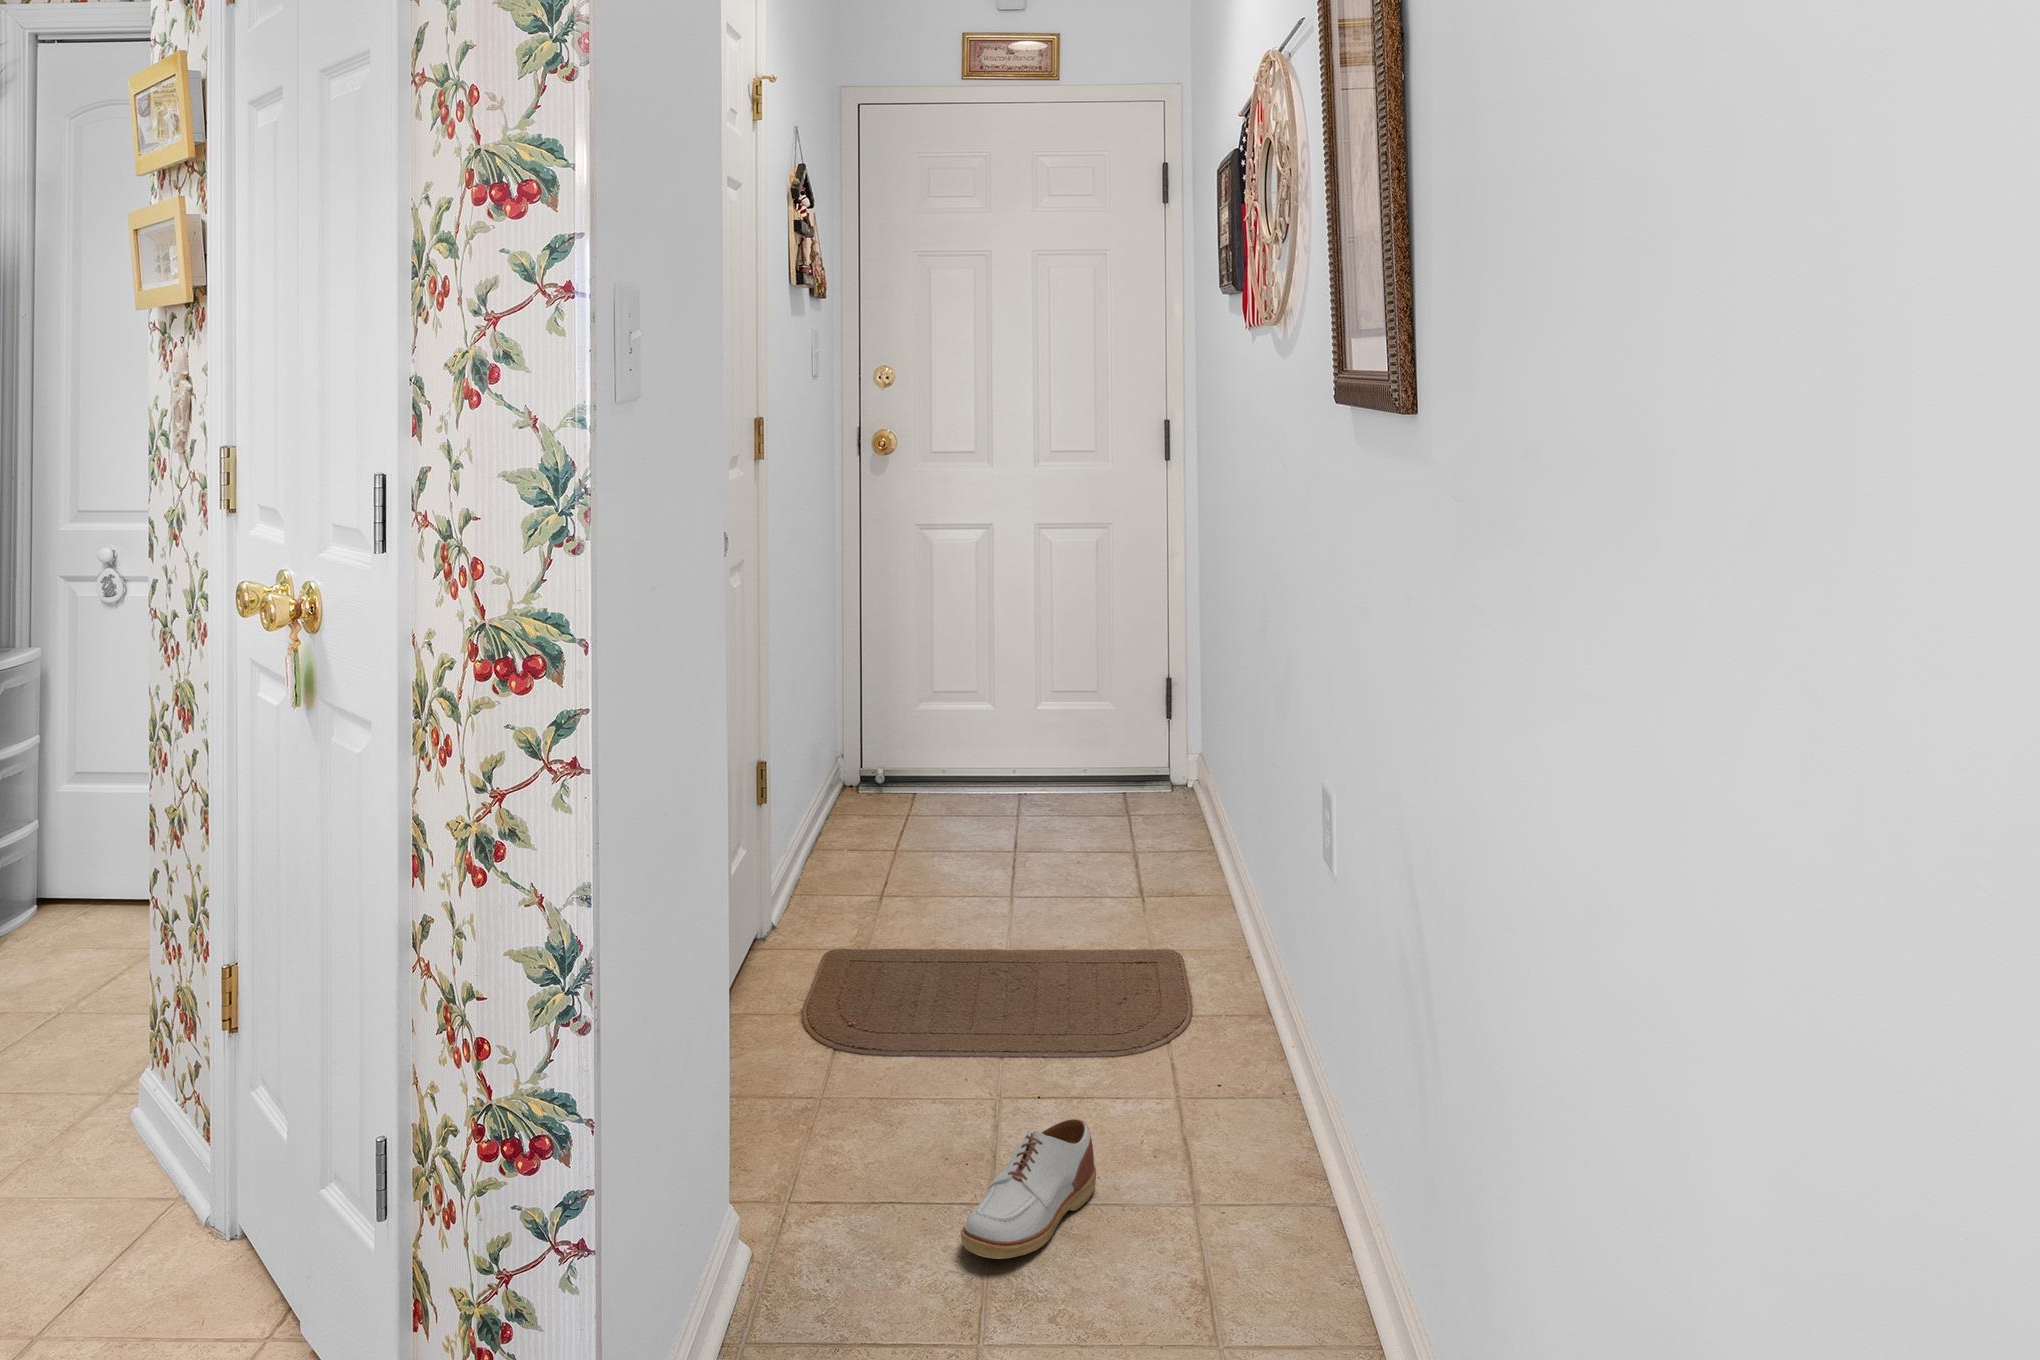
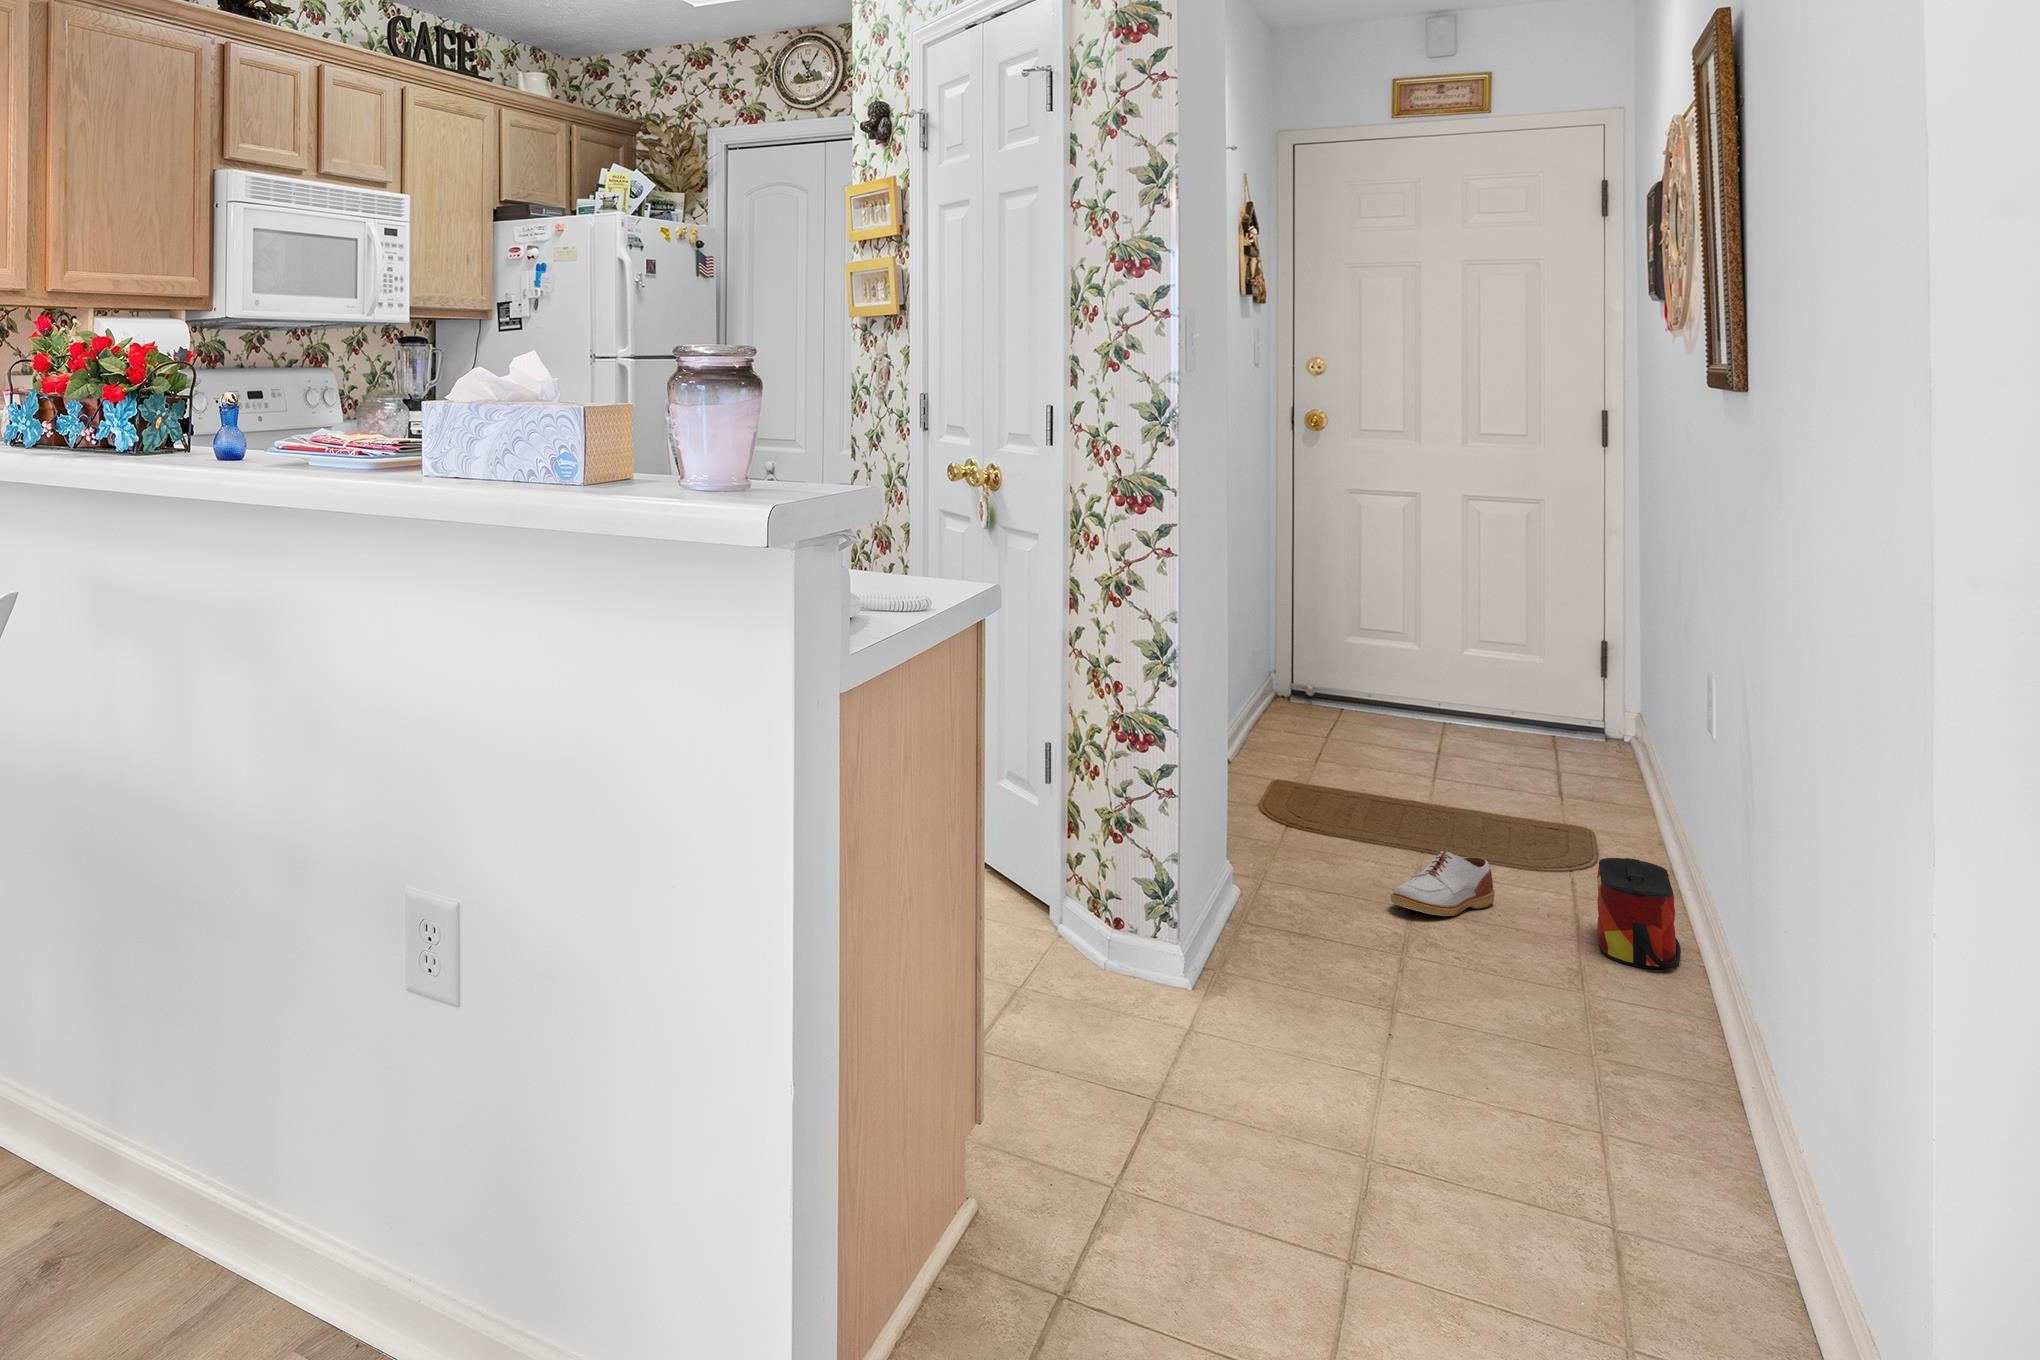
bag: none [1226,1094,1333,1299] -> present [1597,858,1681,969]

